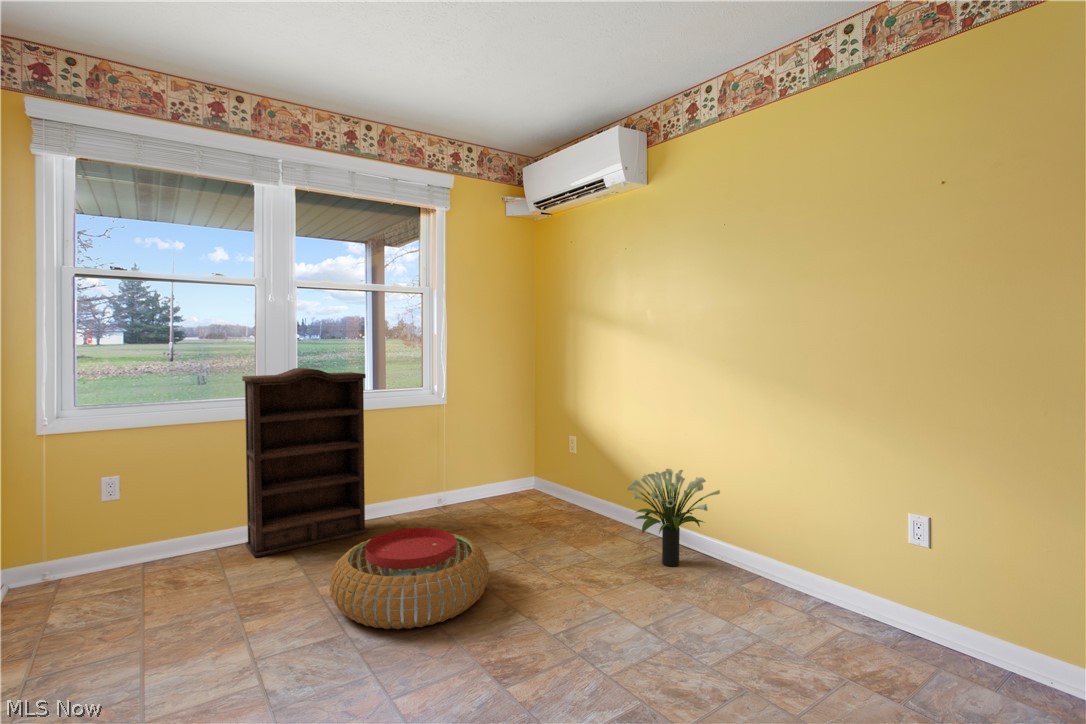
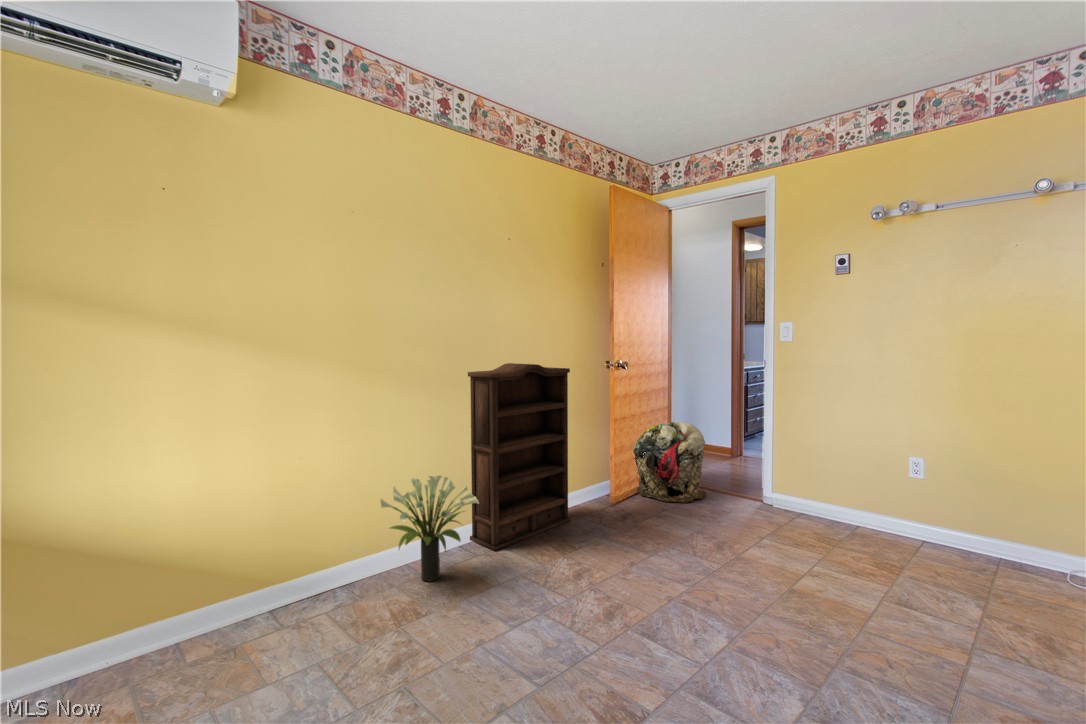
laundry basket: none [468,432,548,520] -> present [633,421,707,503]
potted plant: present [627,469,720,566] -> present [380,476,479,581]
pouf: present [330,528,489,629] -> none [623,515,780,616]

